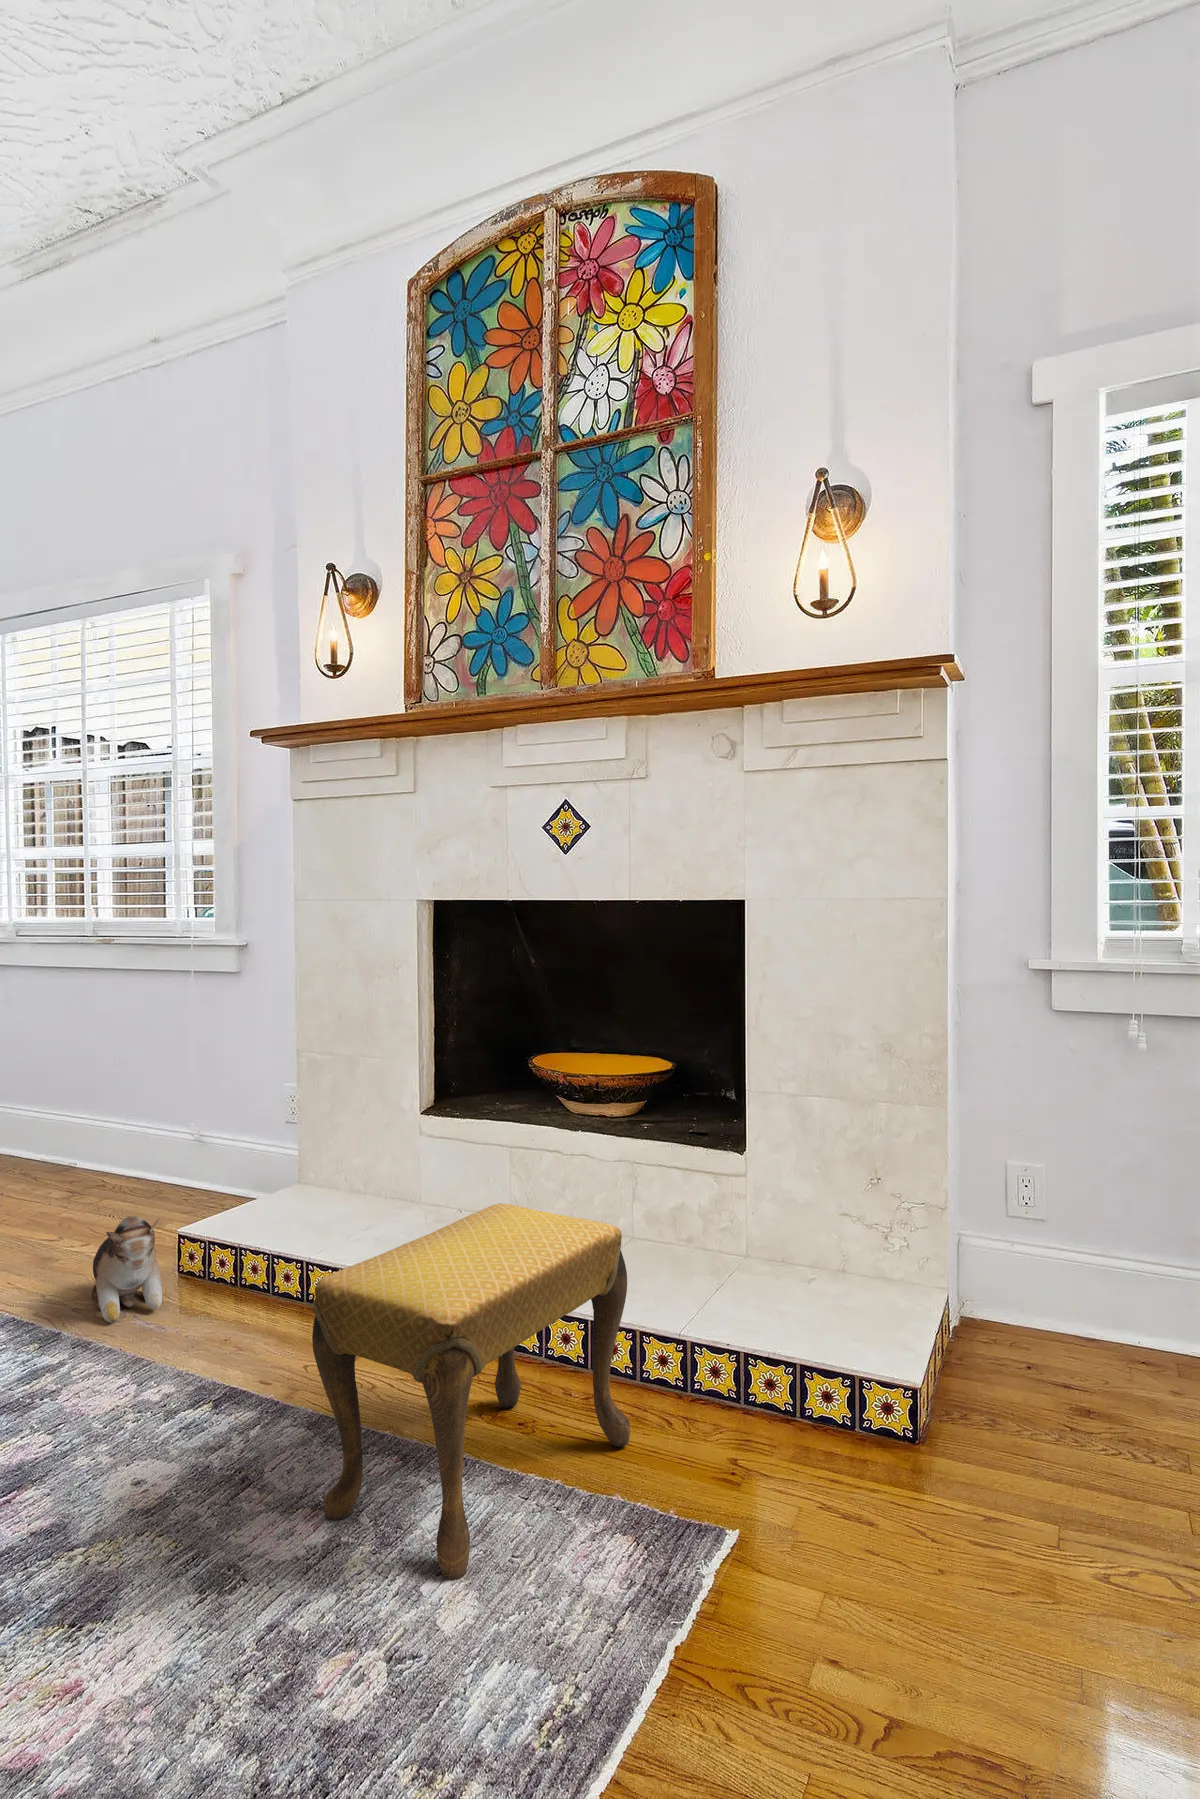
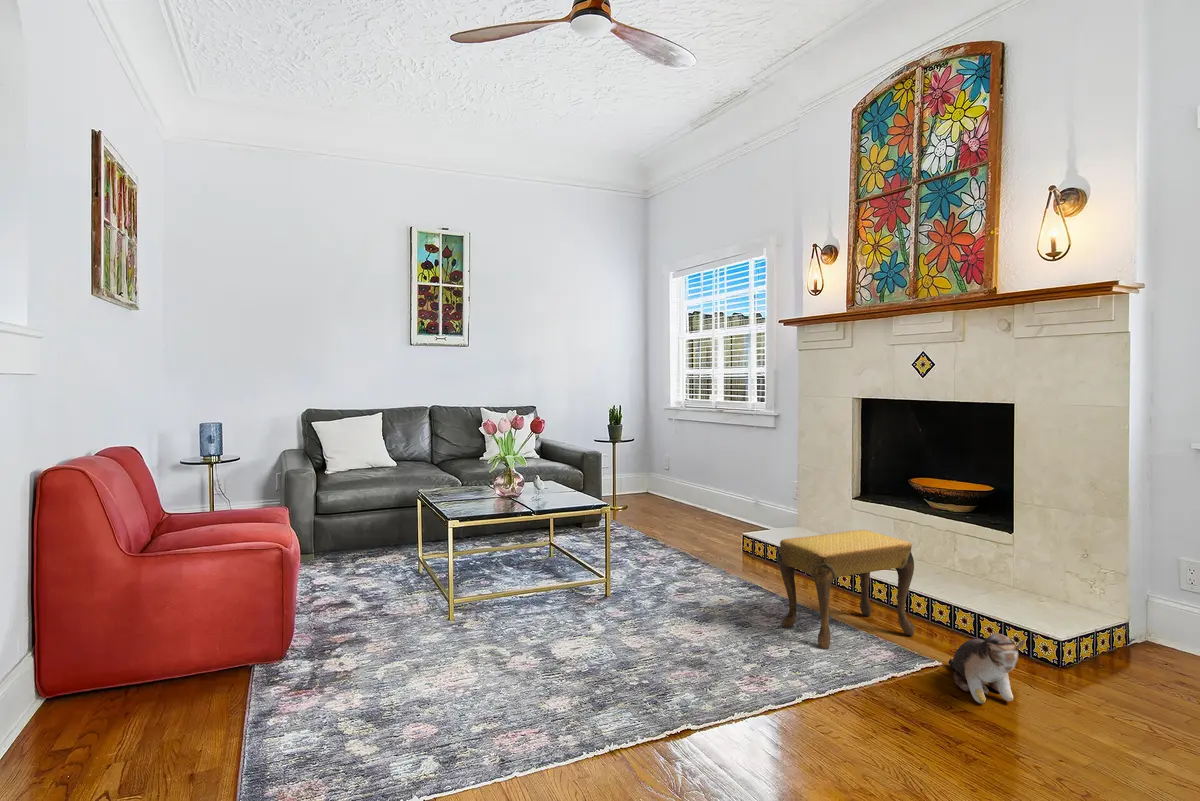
plush toy: present [92,1216,162,1323] -> present [948,633,1025,703]

